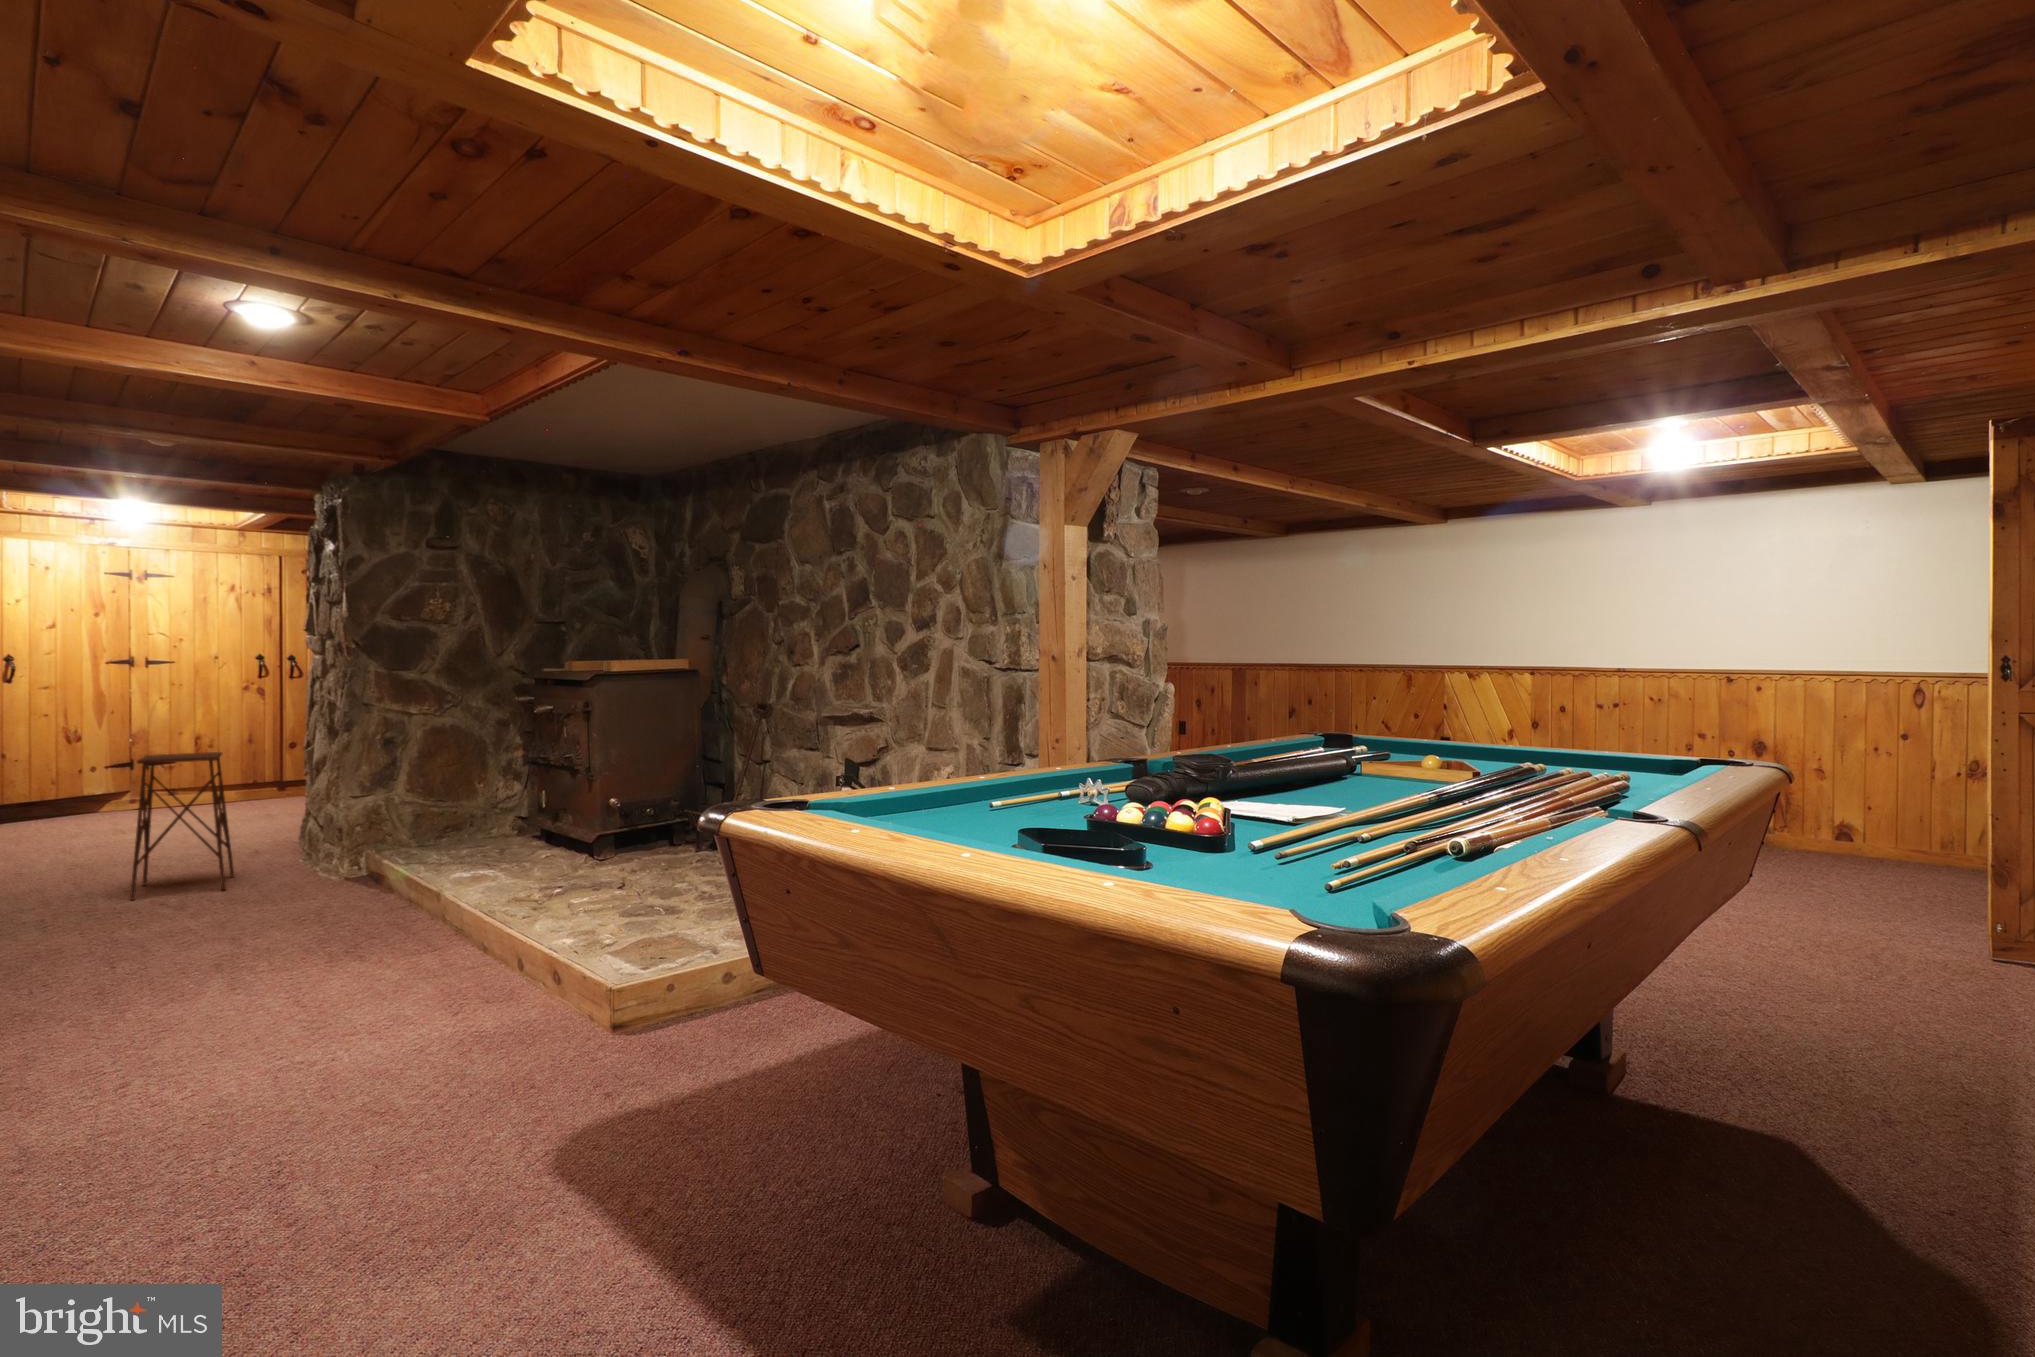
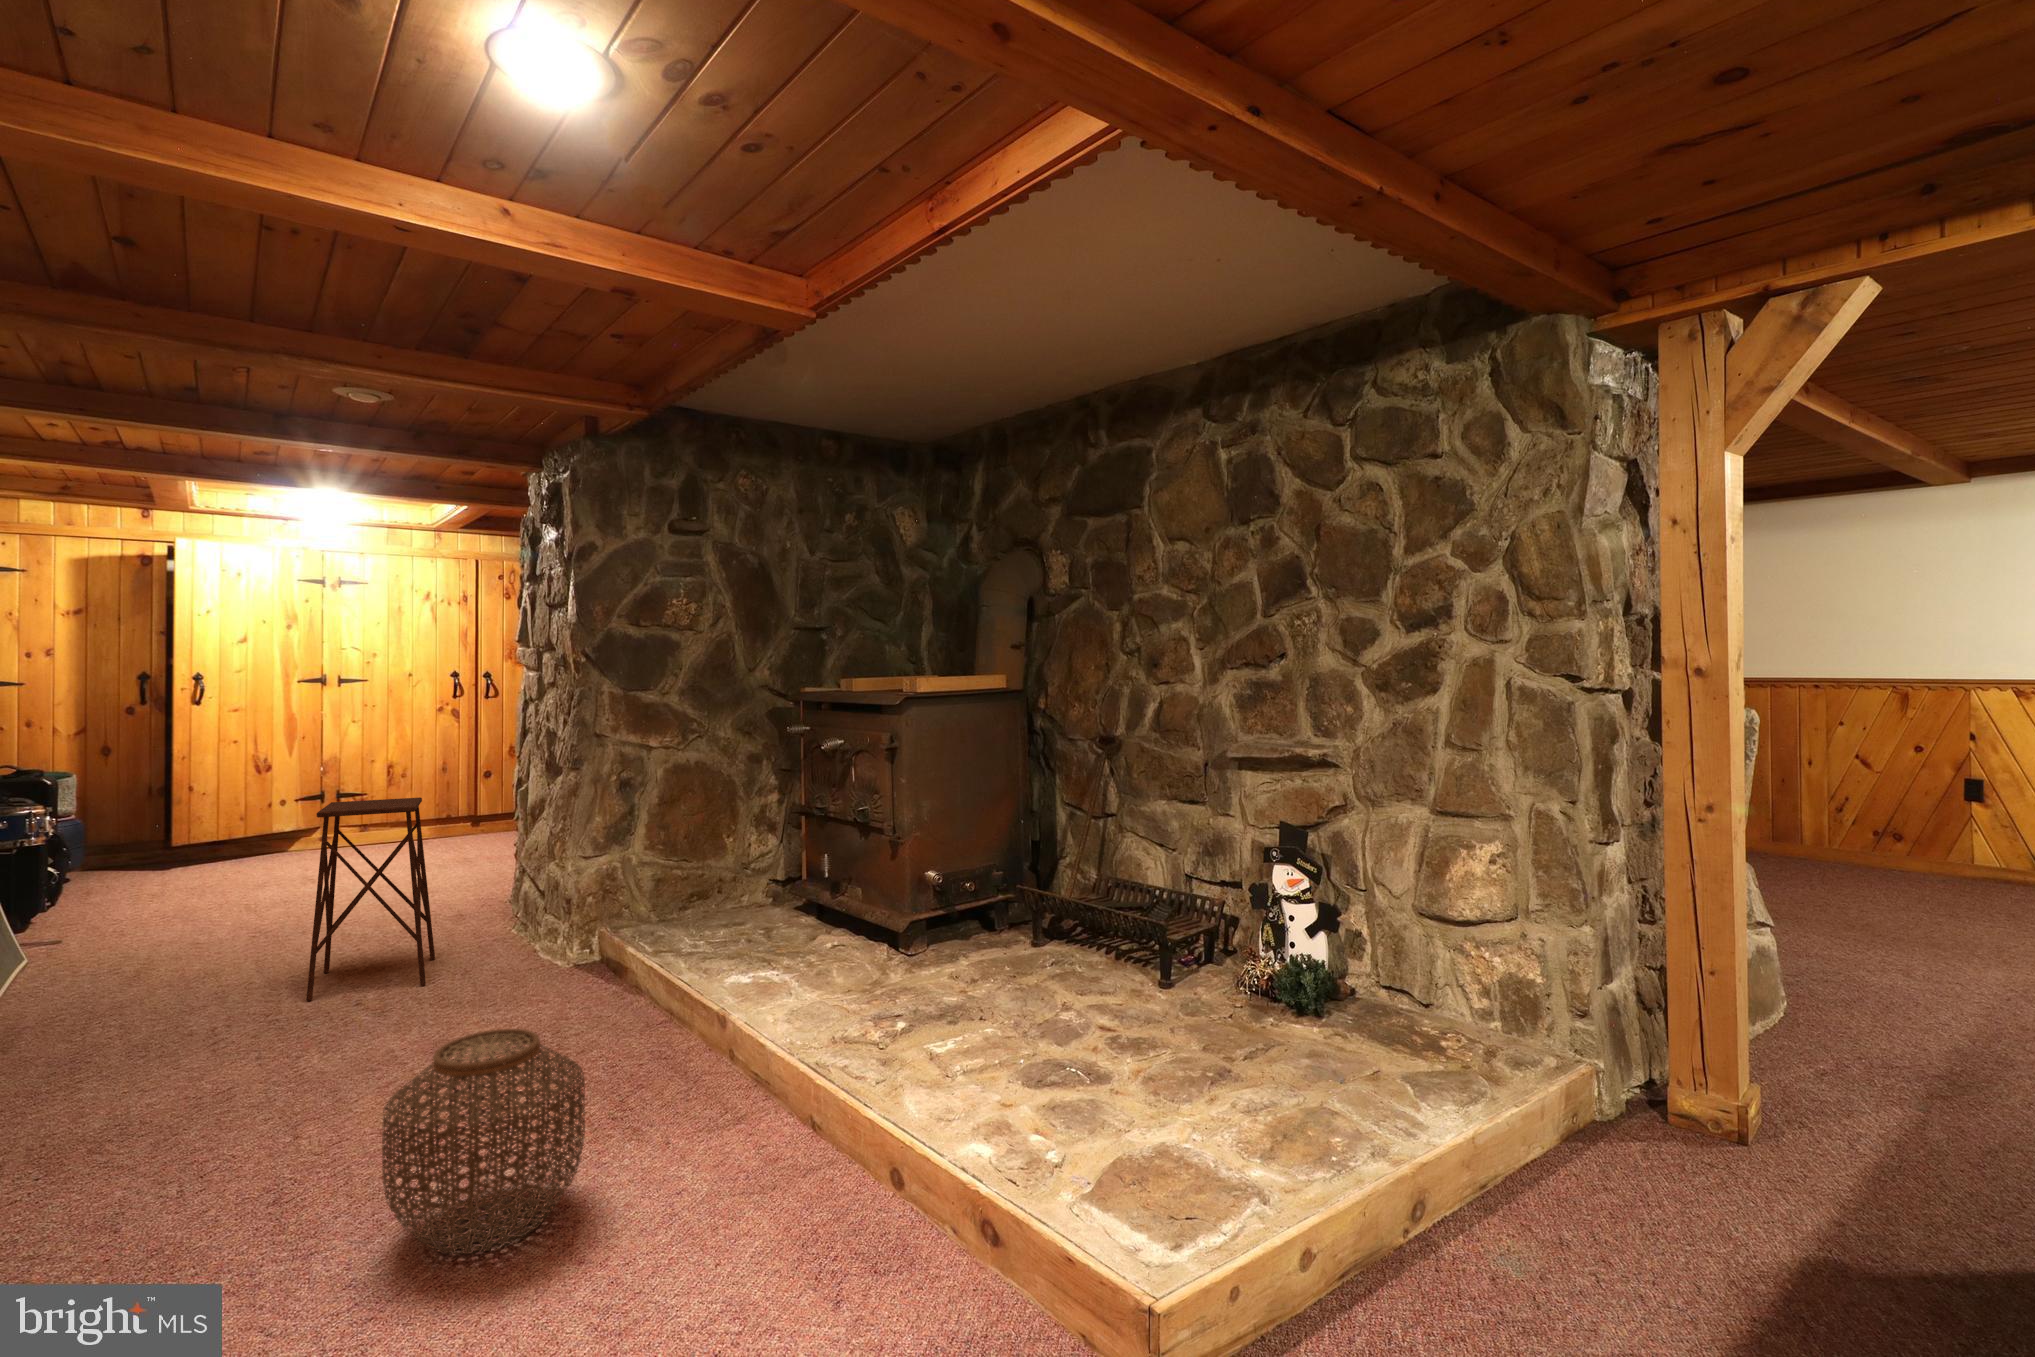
woven basket: none [192,873,324,996] -> present [382,1029,585,1254]

